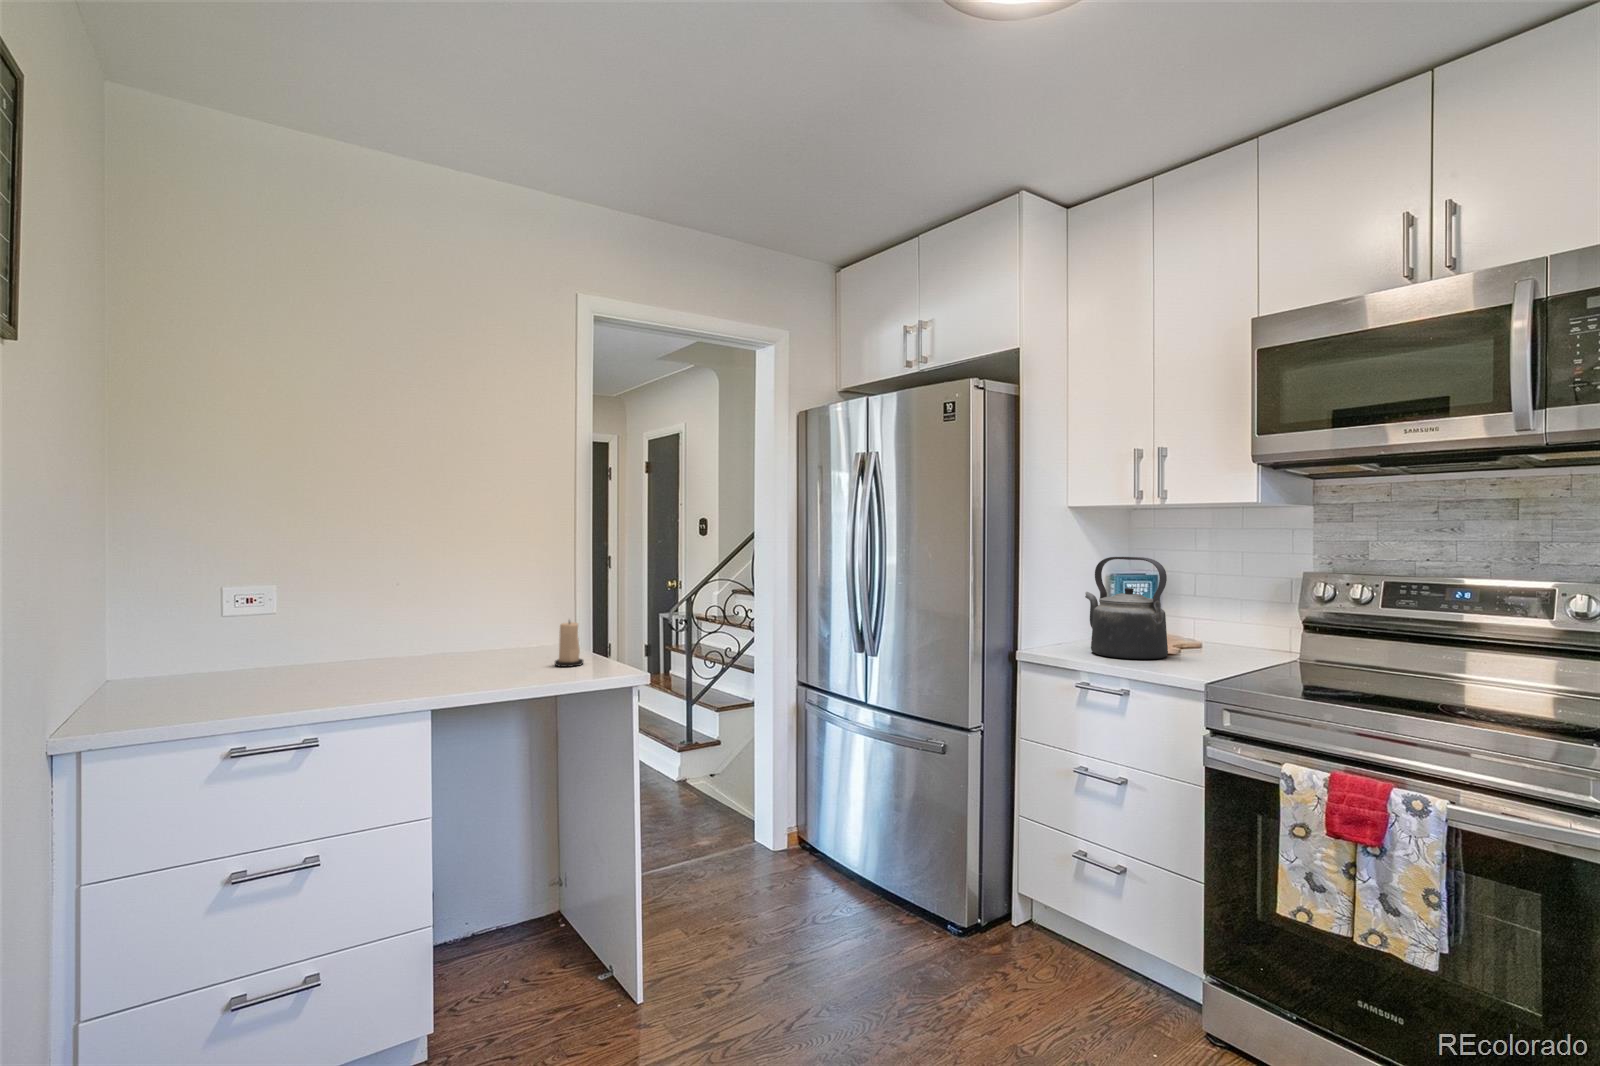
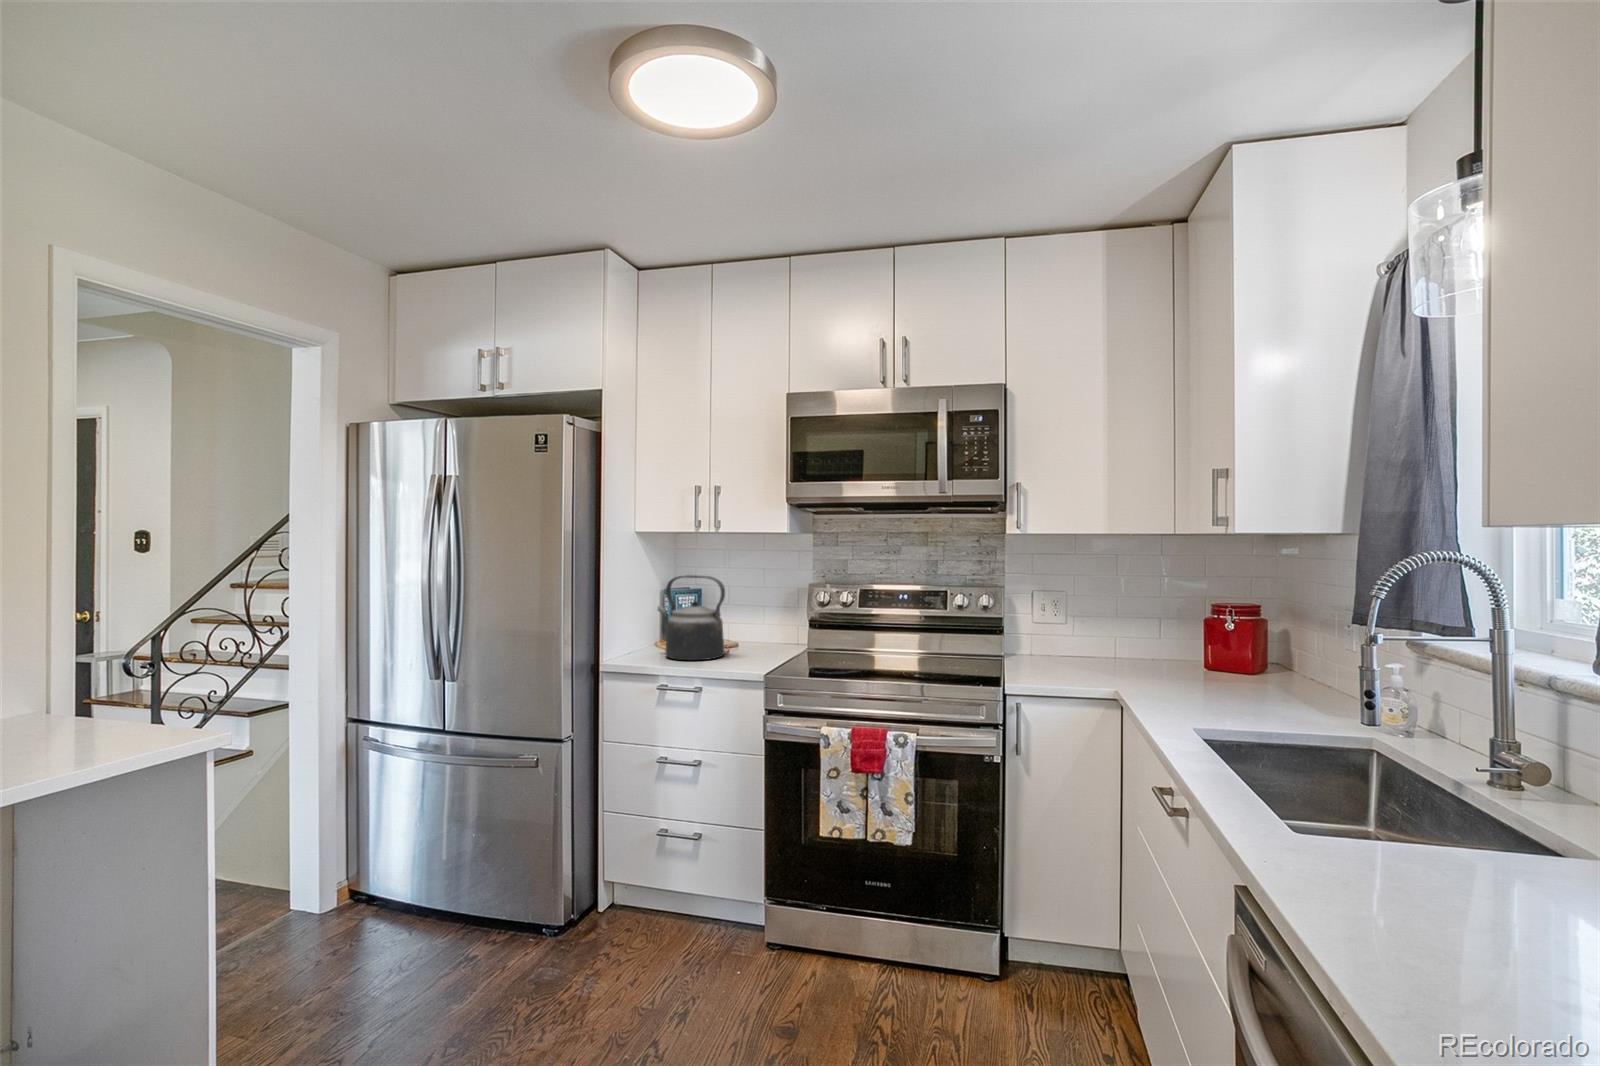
candle: present [555,621,583,667] -> none [62,692,110,757]

